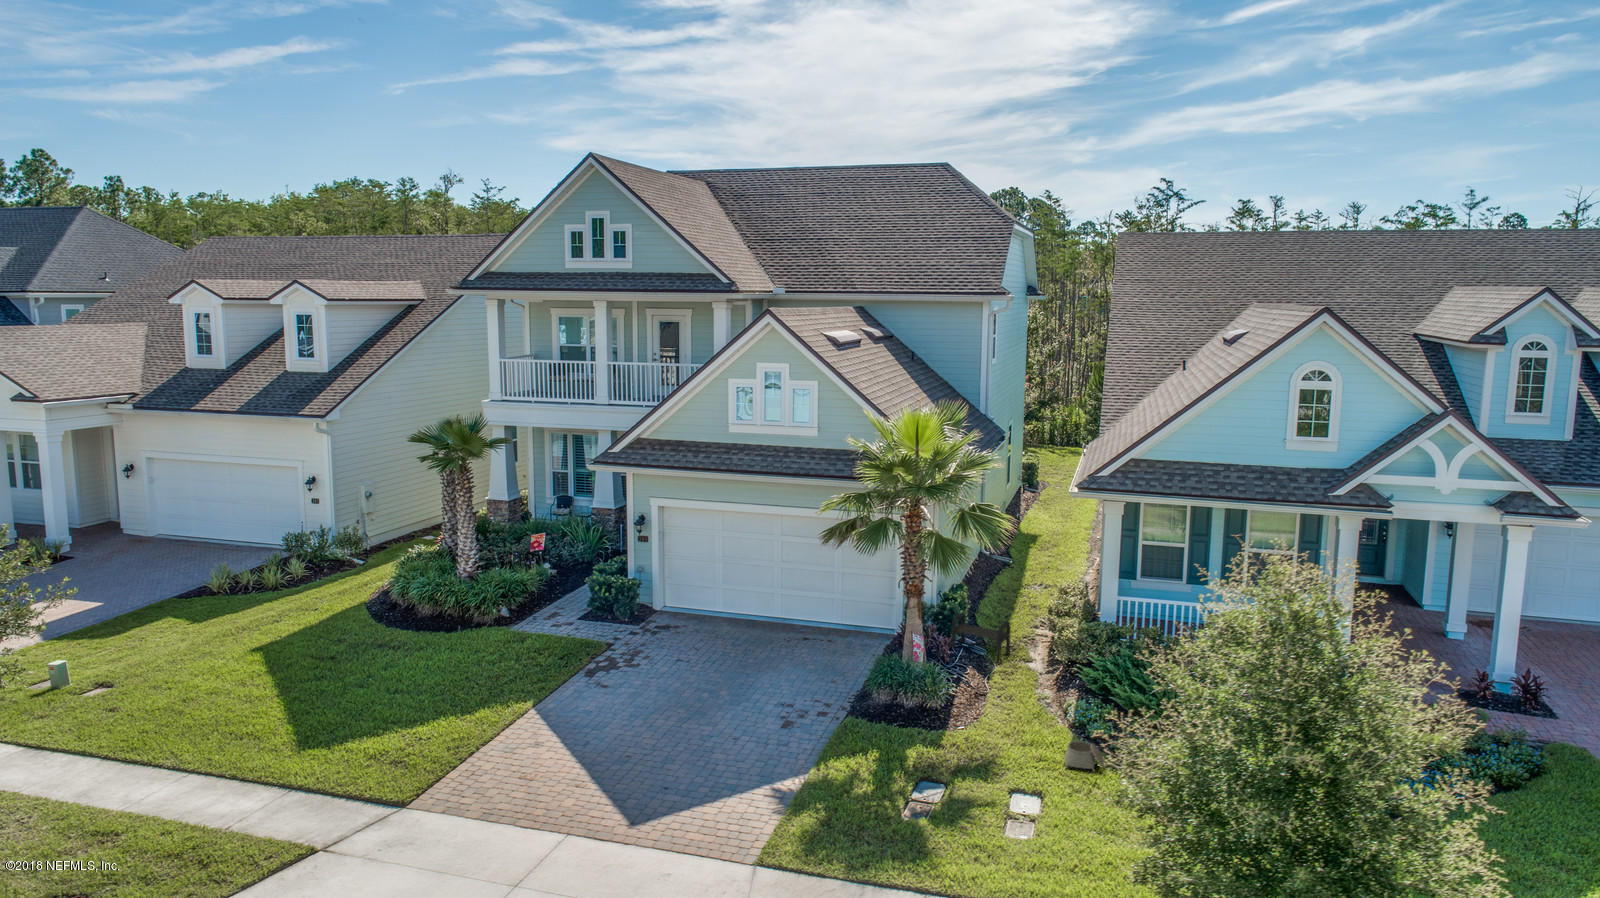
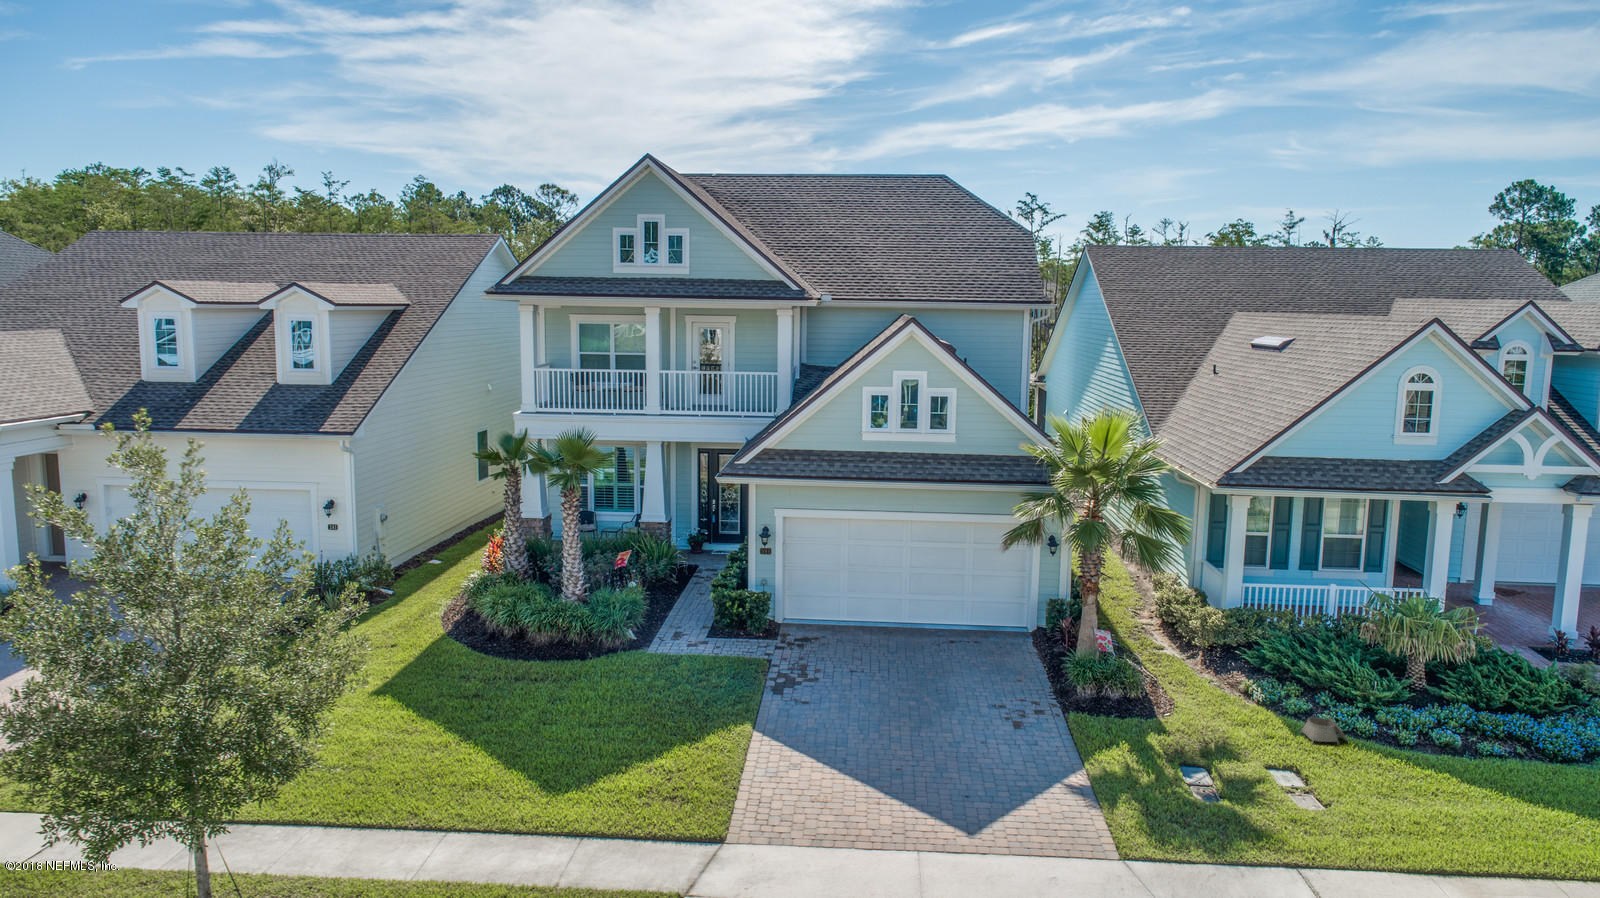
bench: present [951,613,1011,664] -> none [1102,610,1158,657]

